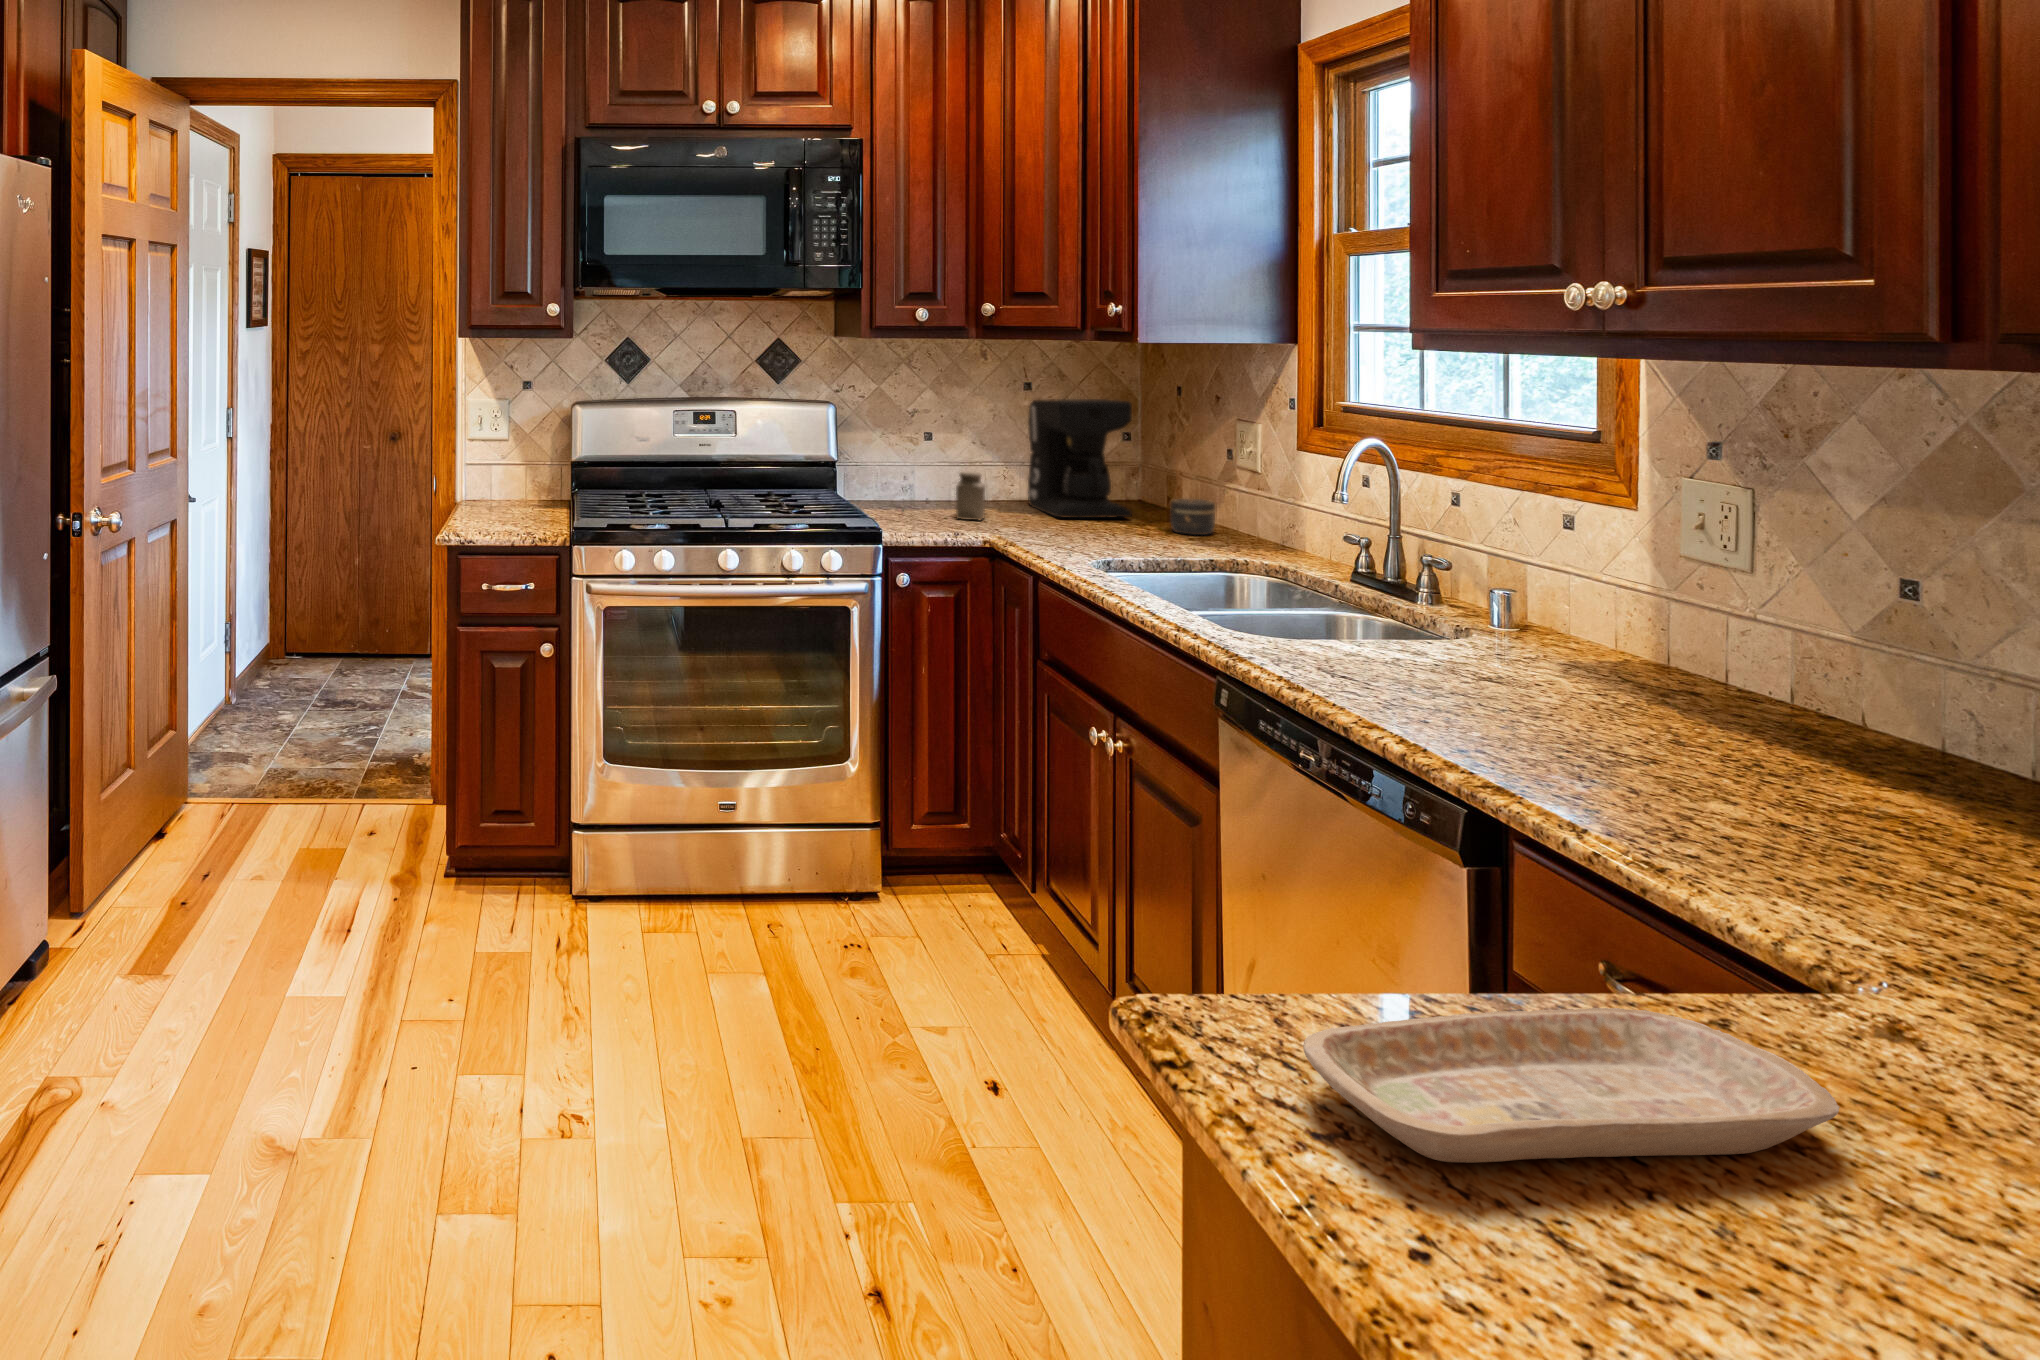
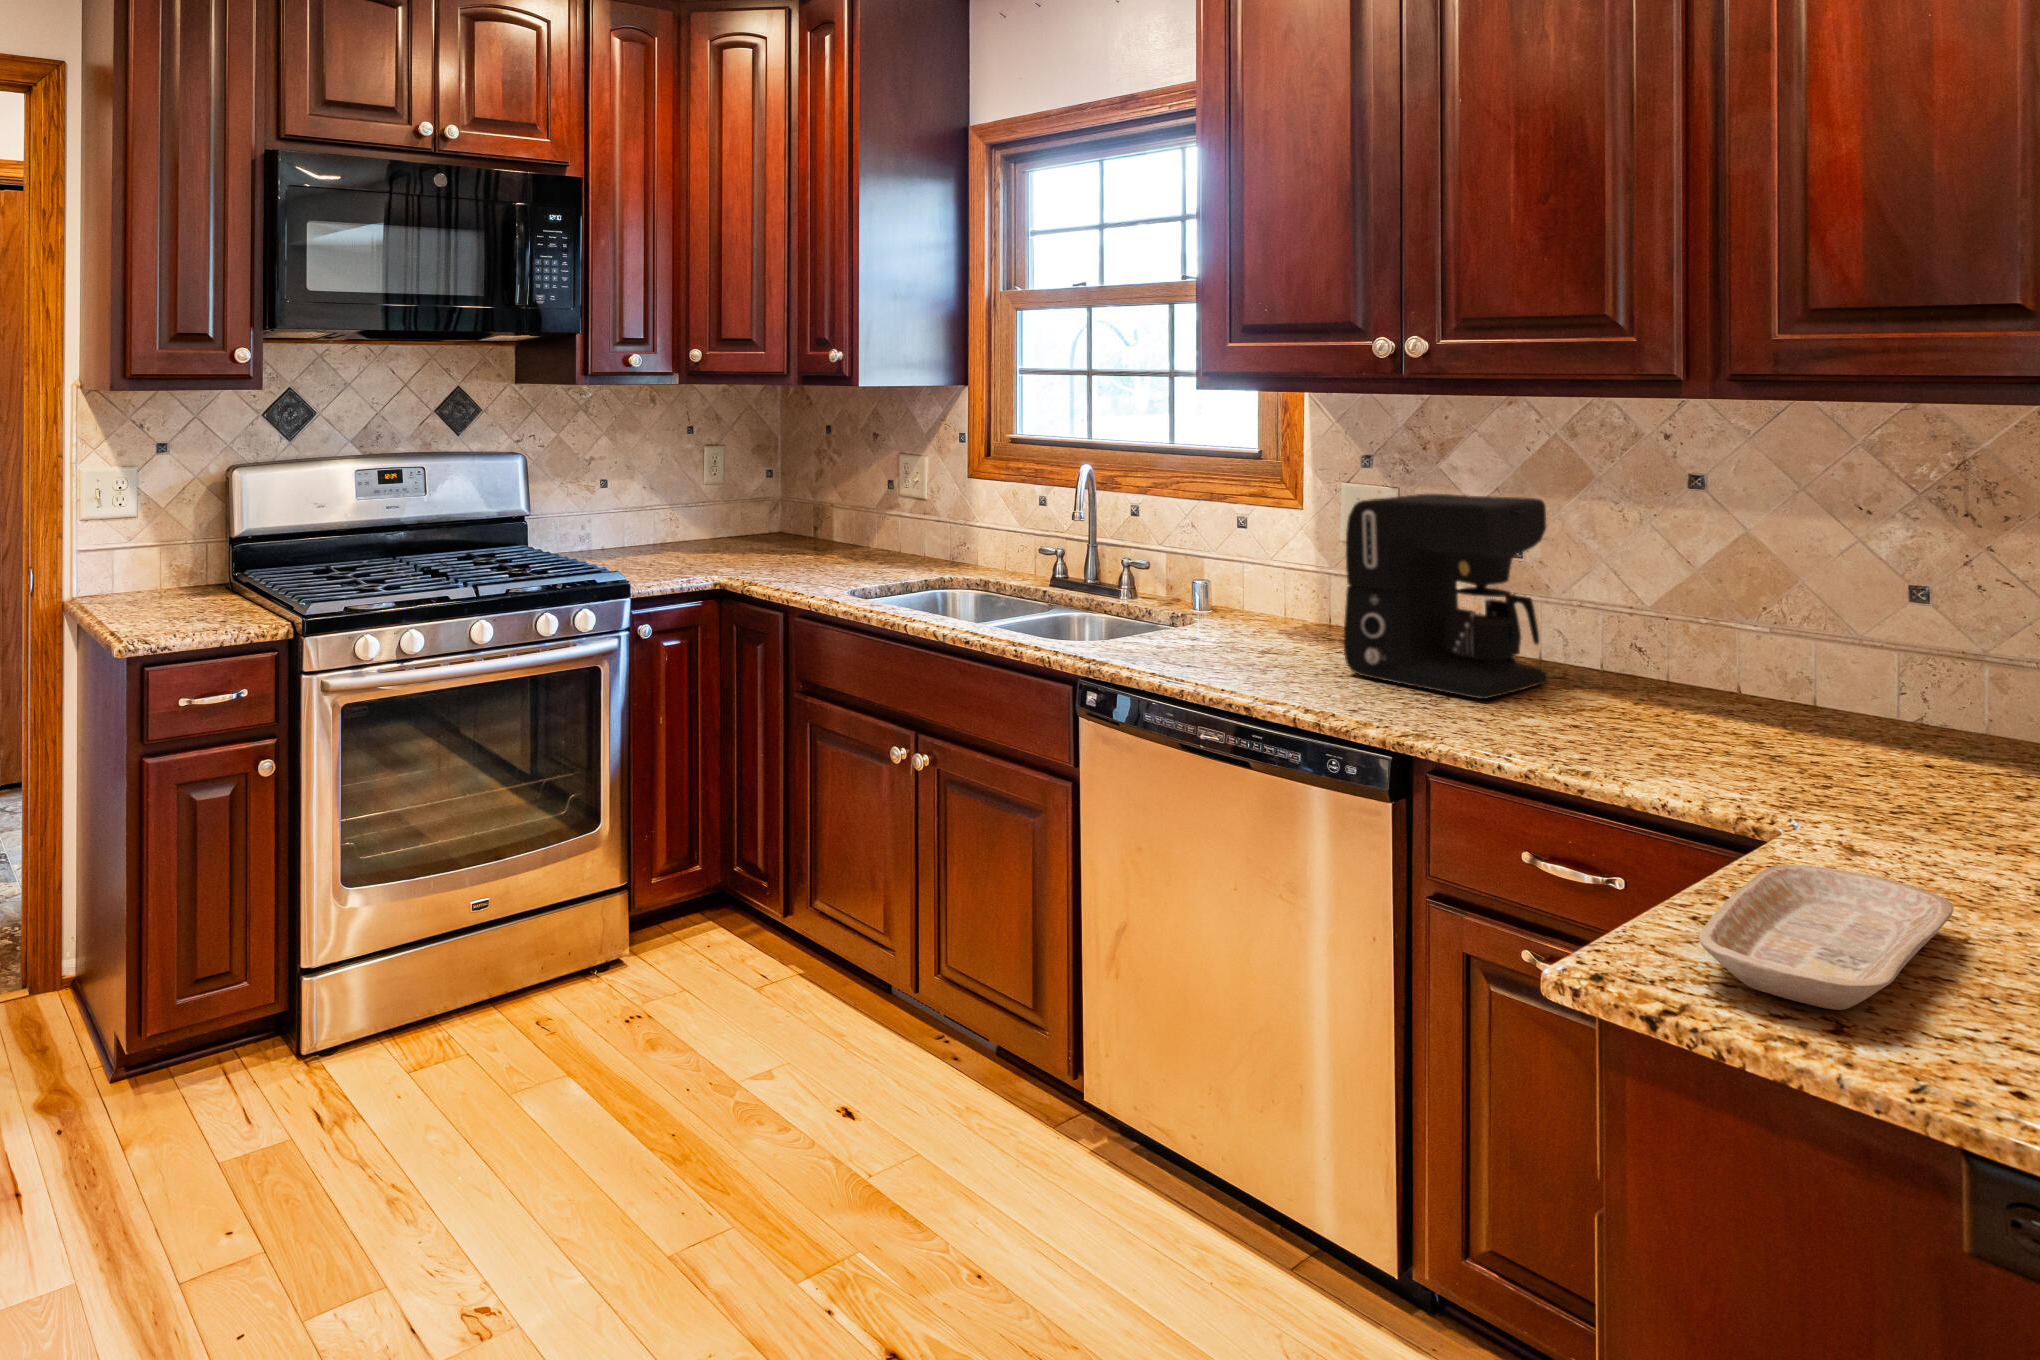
coffee maker: present [1028,399,1132,518] -> present [1344,494,1548,699]
salt shaker: present [956,471,985,520] -> none [662,516,688,565]
jar: present [1171,499,1215,535] -> none [847,529,884,561]

